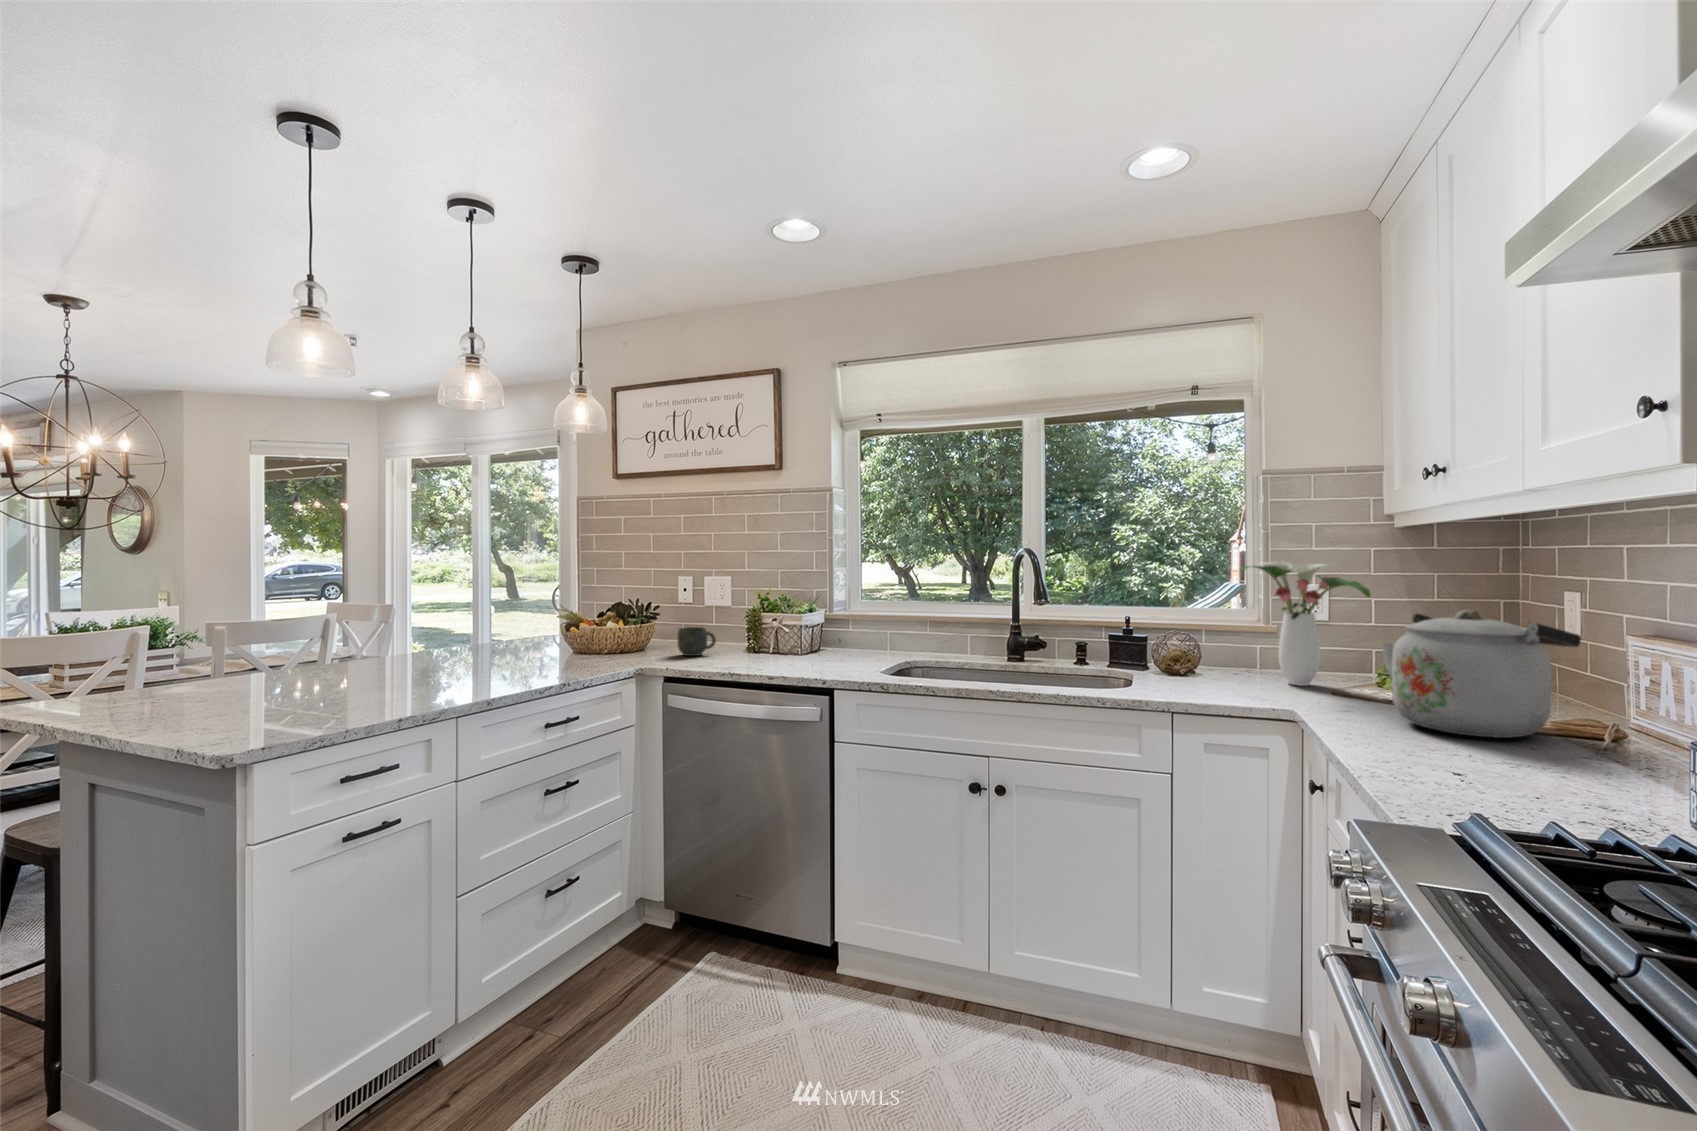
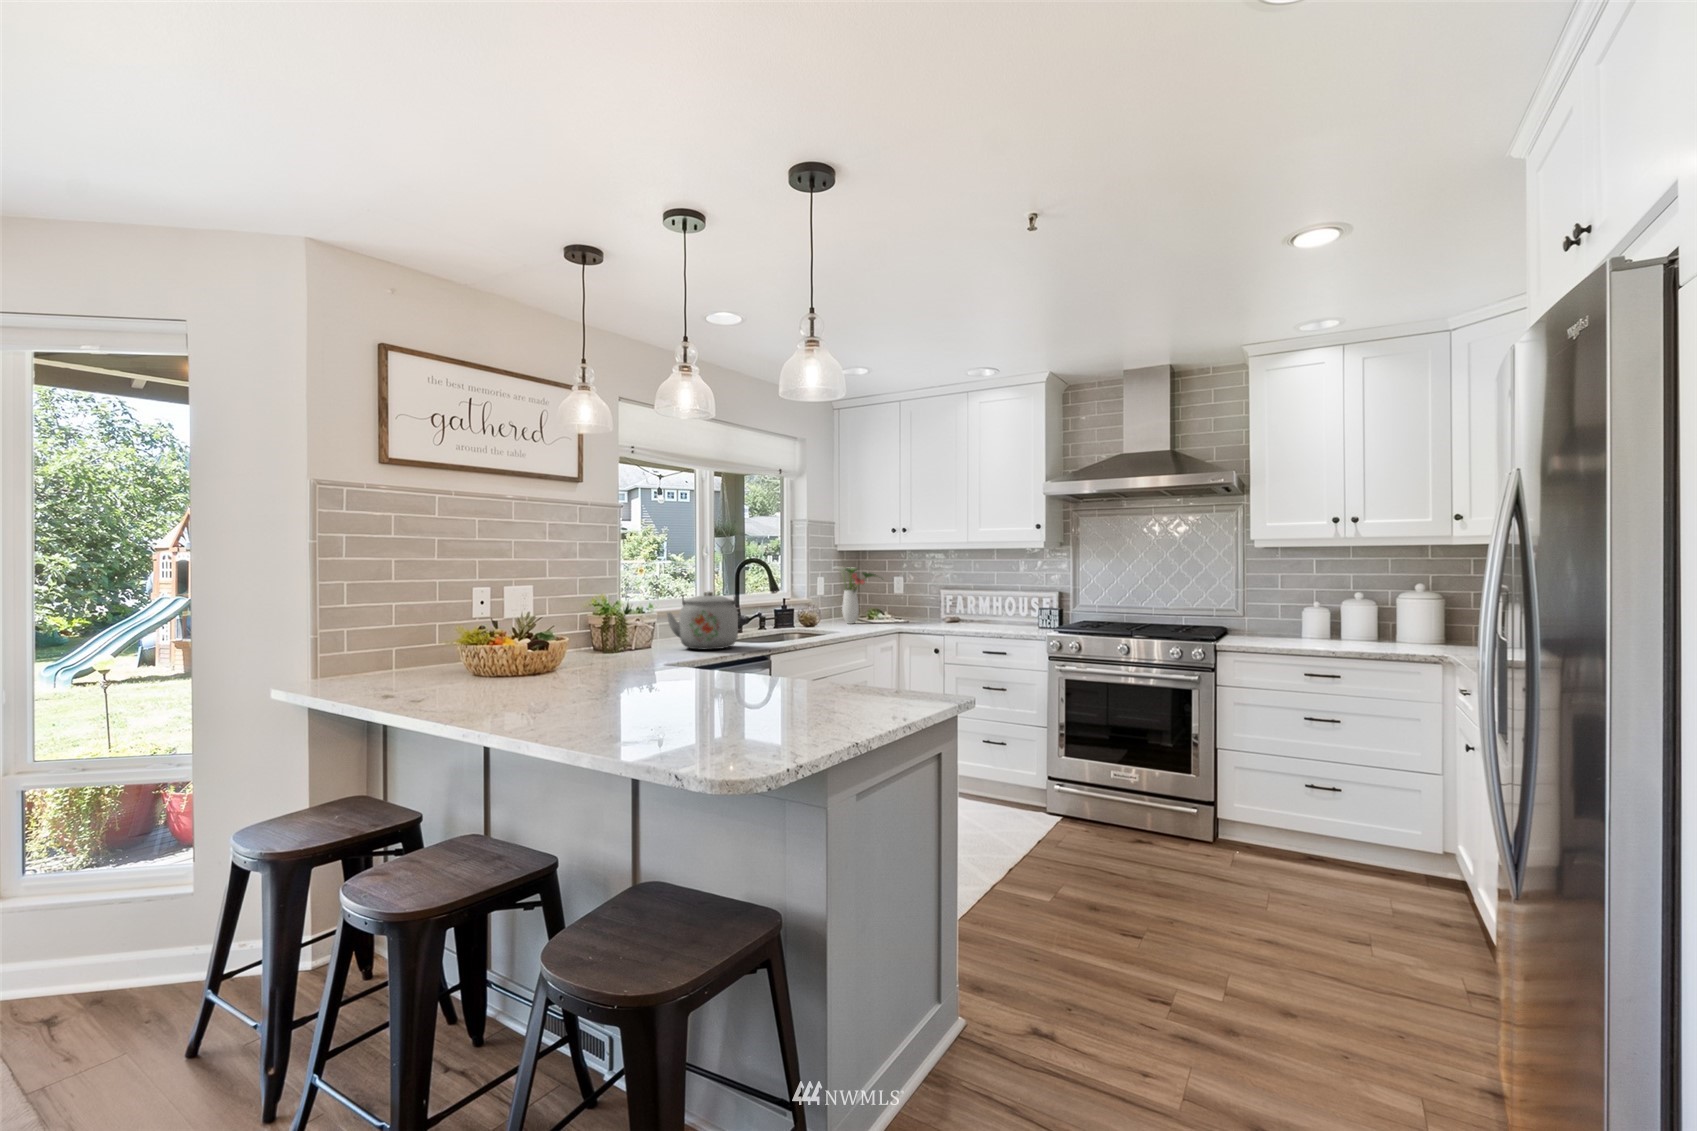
kettle: present [1381,610,1581,738] -> present [667,592,738,650]
mug: present [678,627,716,656] -> none [588,634,618,662]

